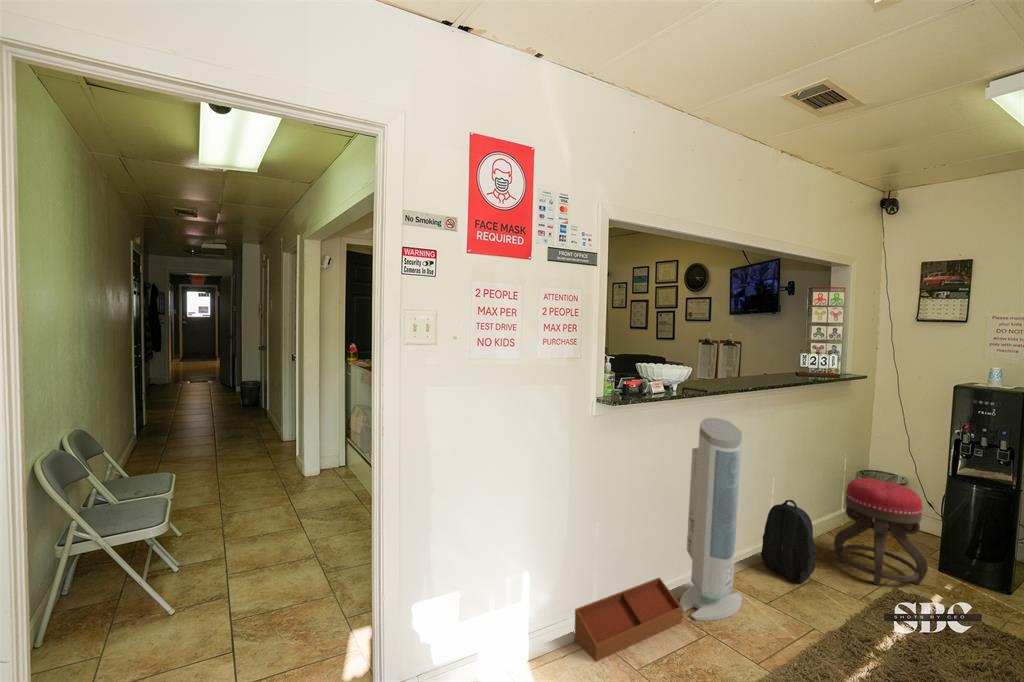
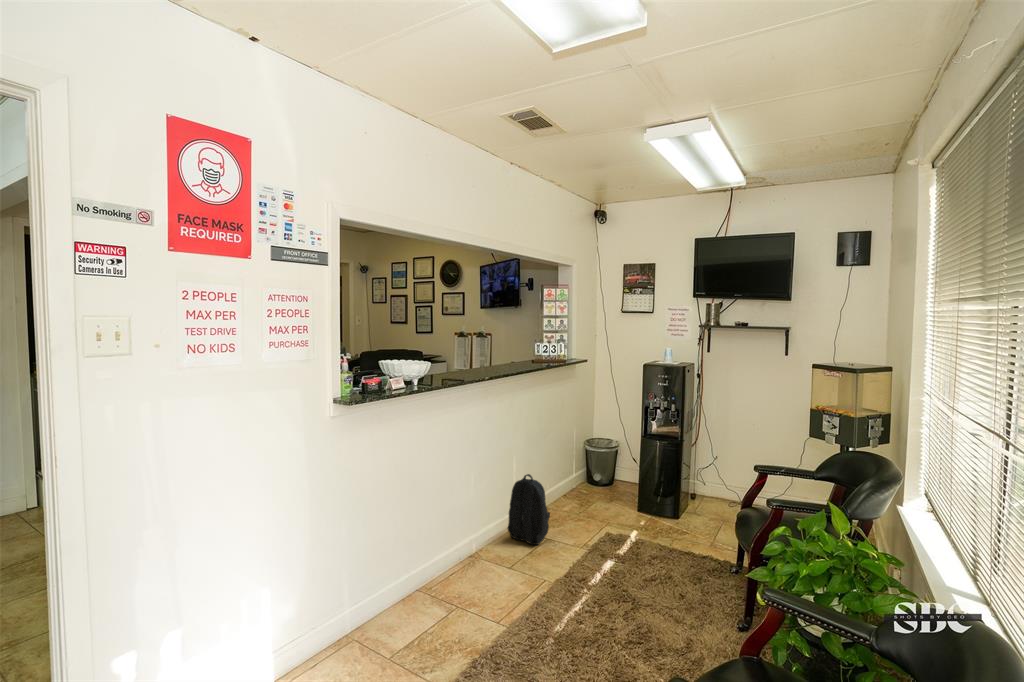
air purifier: present [679,418,742,621] -> none [433,409,489,600]
ottoman: present [834,478,928,585] -> none [564,446,625,532]
storage bin: present [574,578,683,662] -> none [325,569,435,666]

